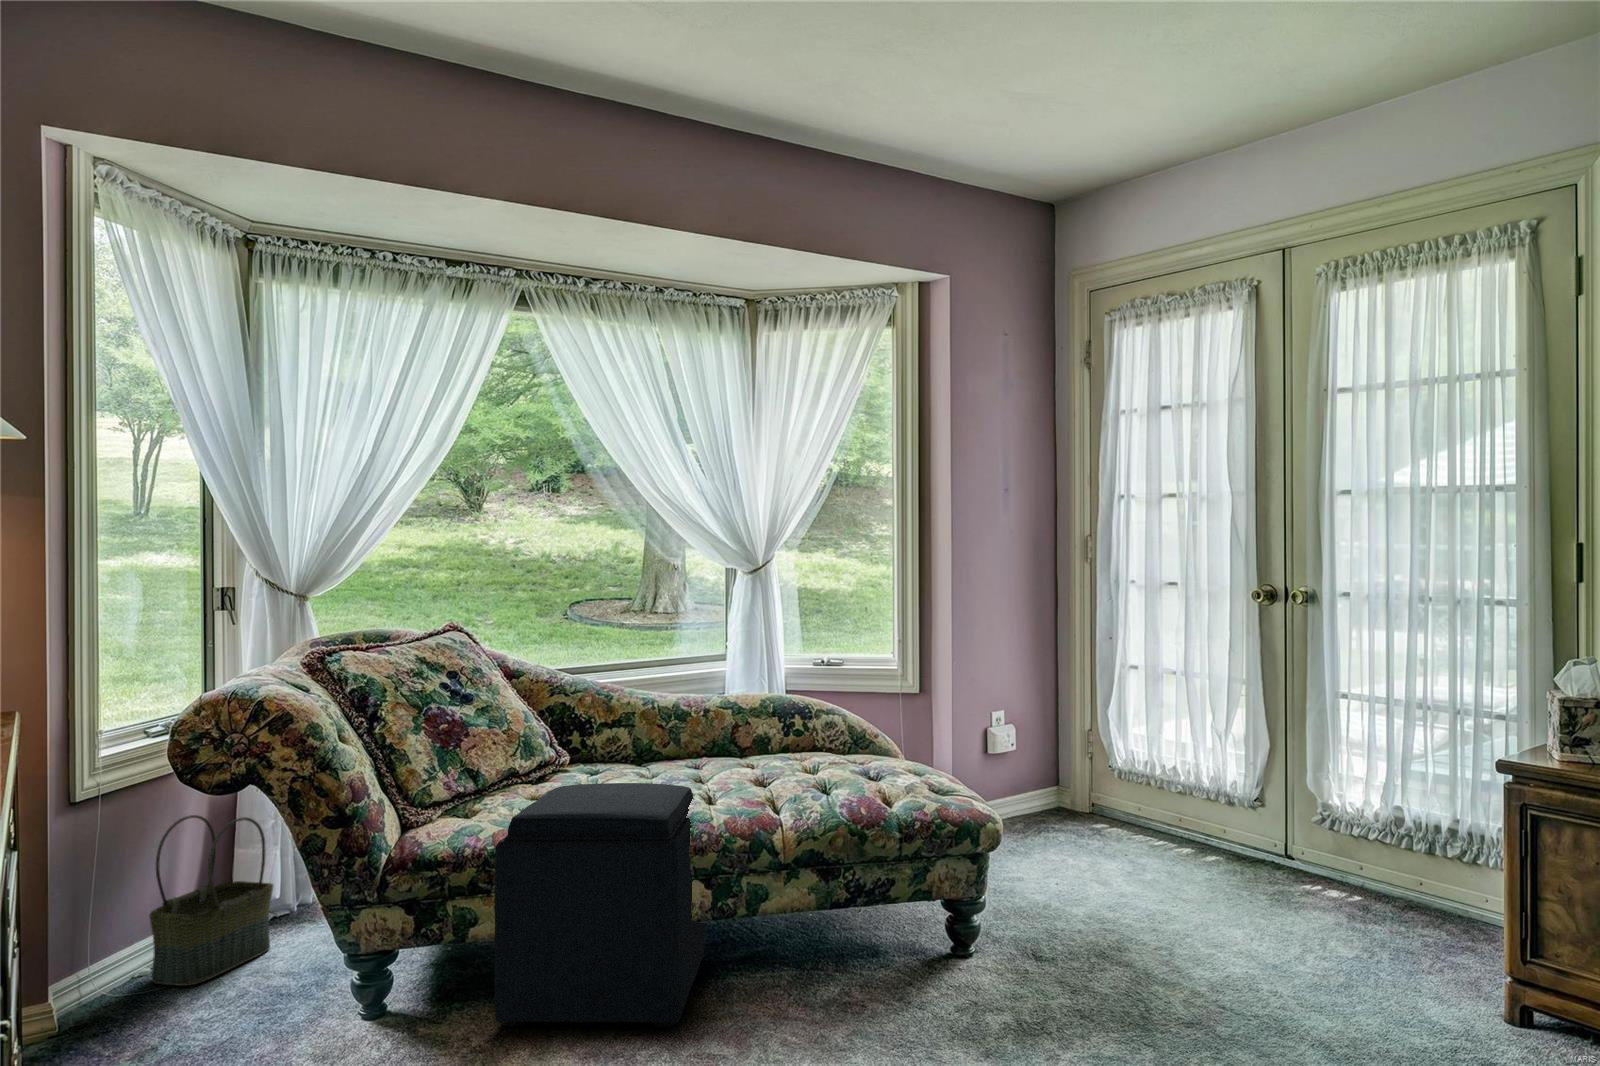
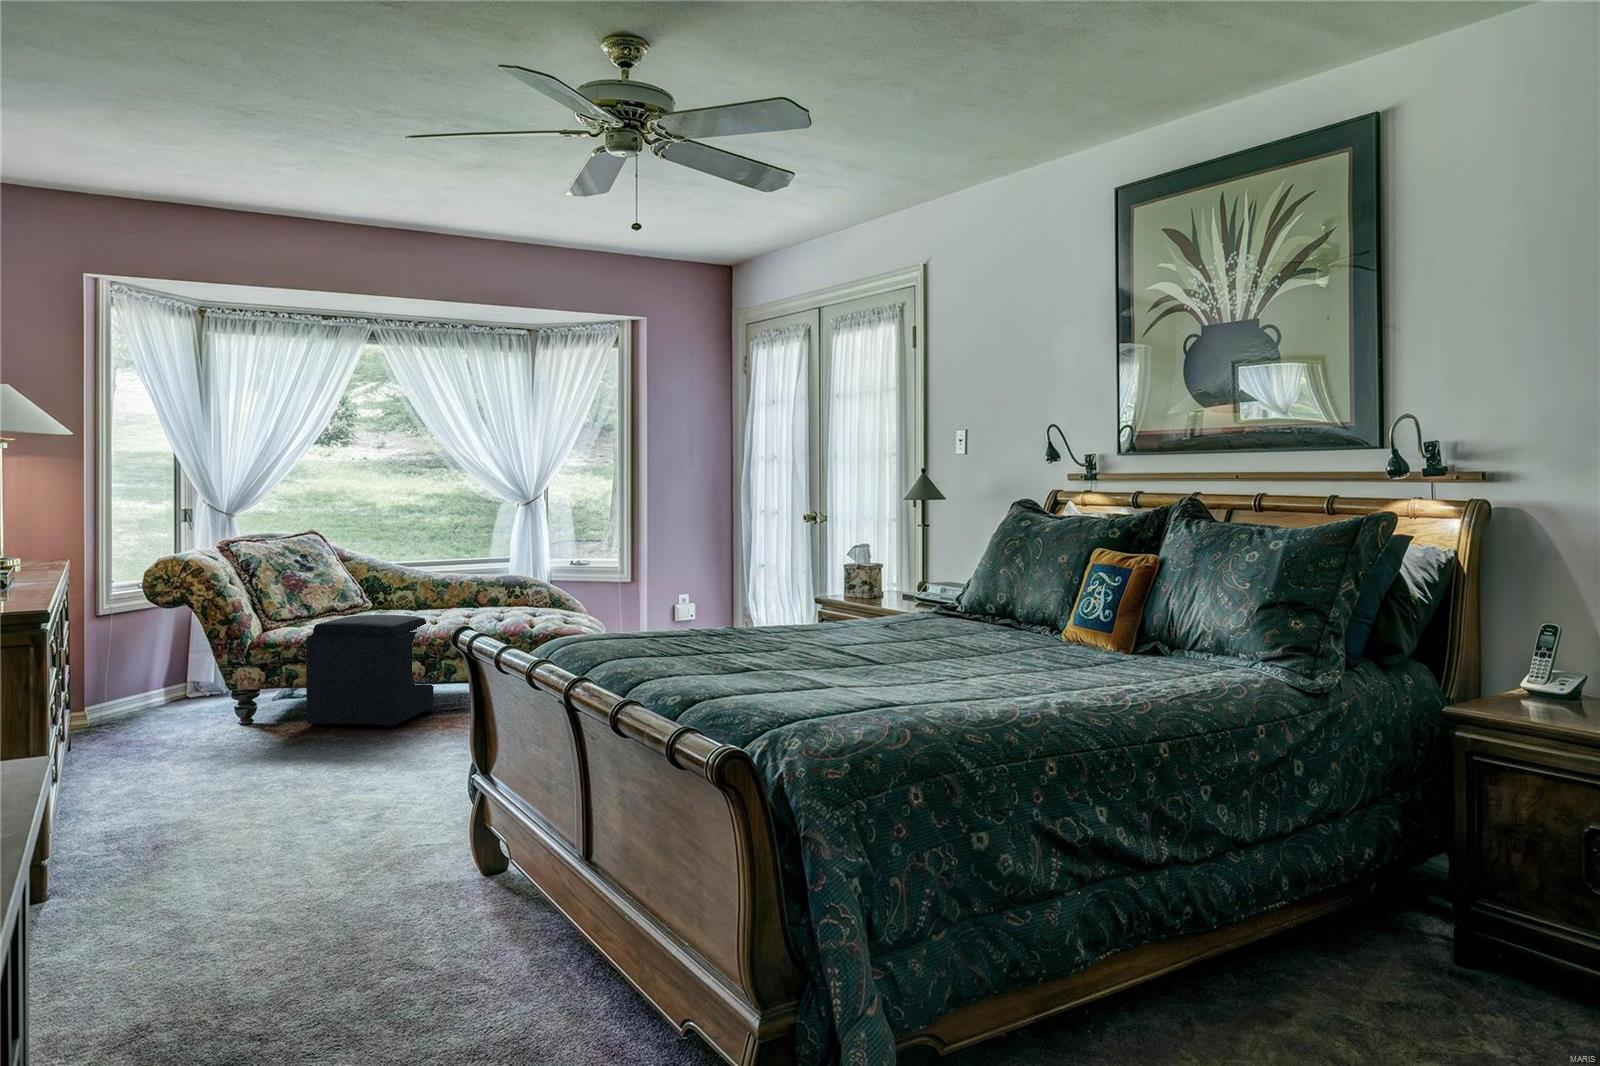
basket: present [149,815,273,986] -> none [136,628,203,712]

